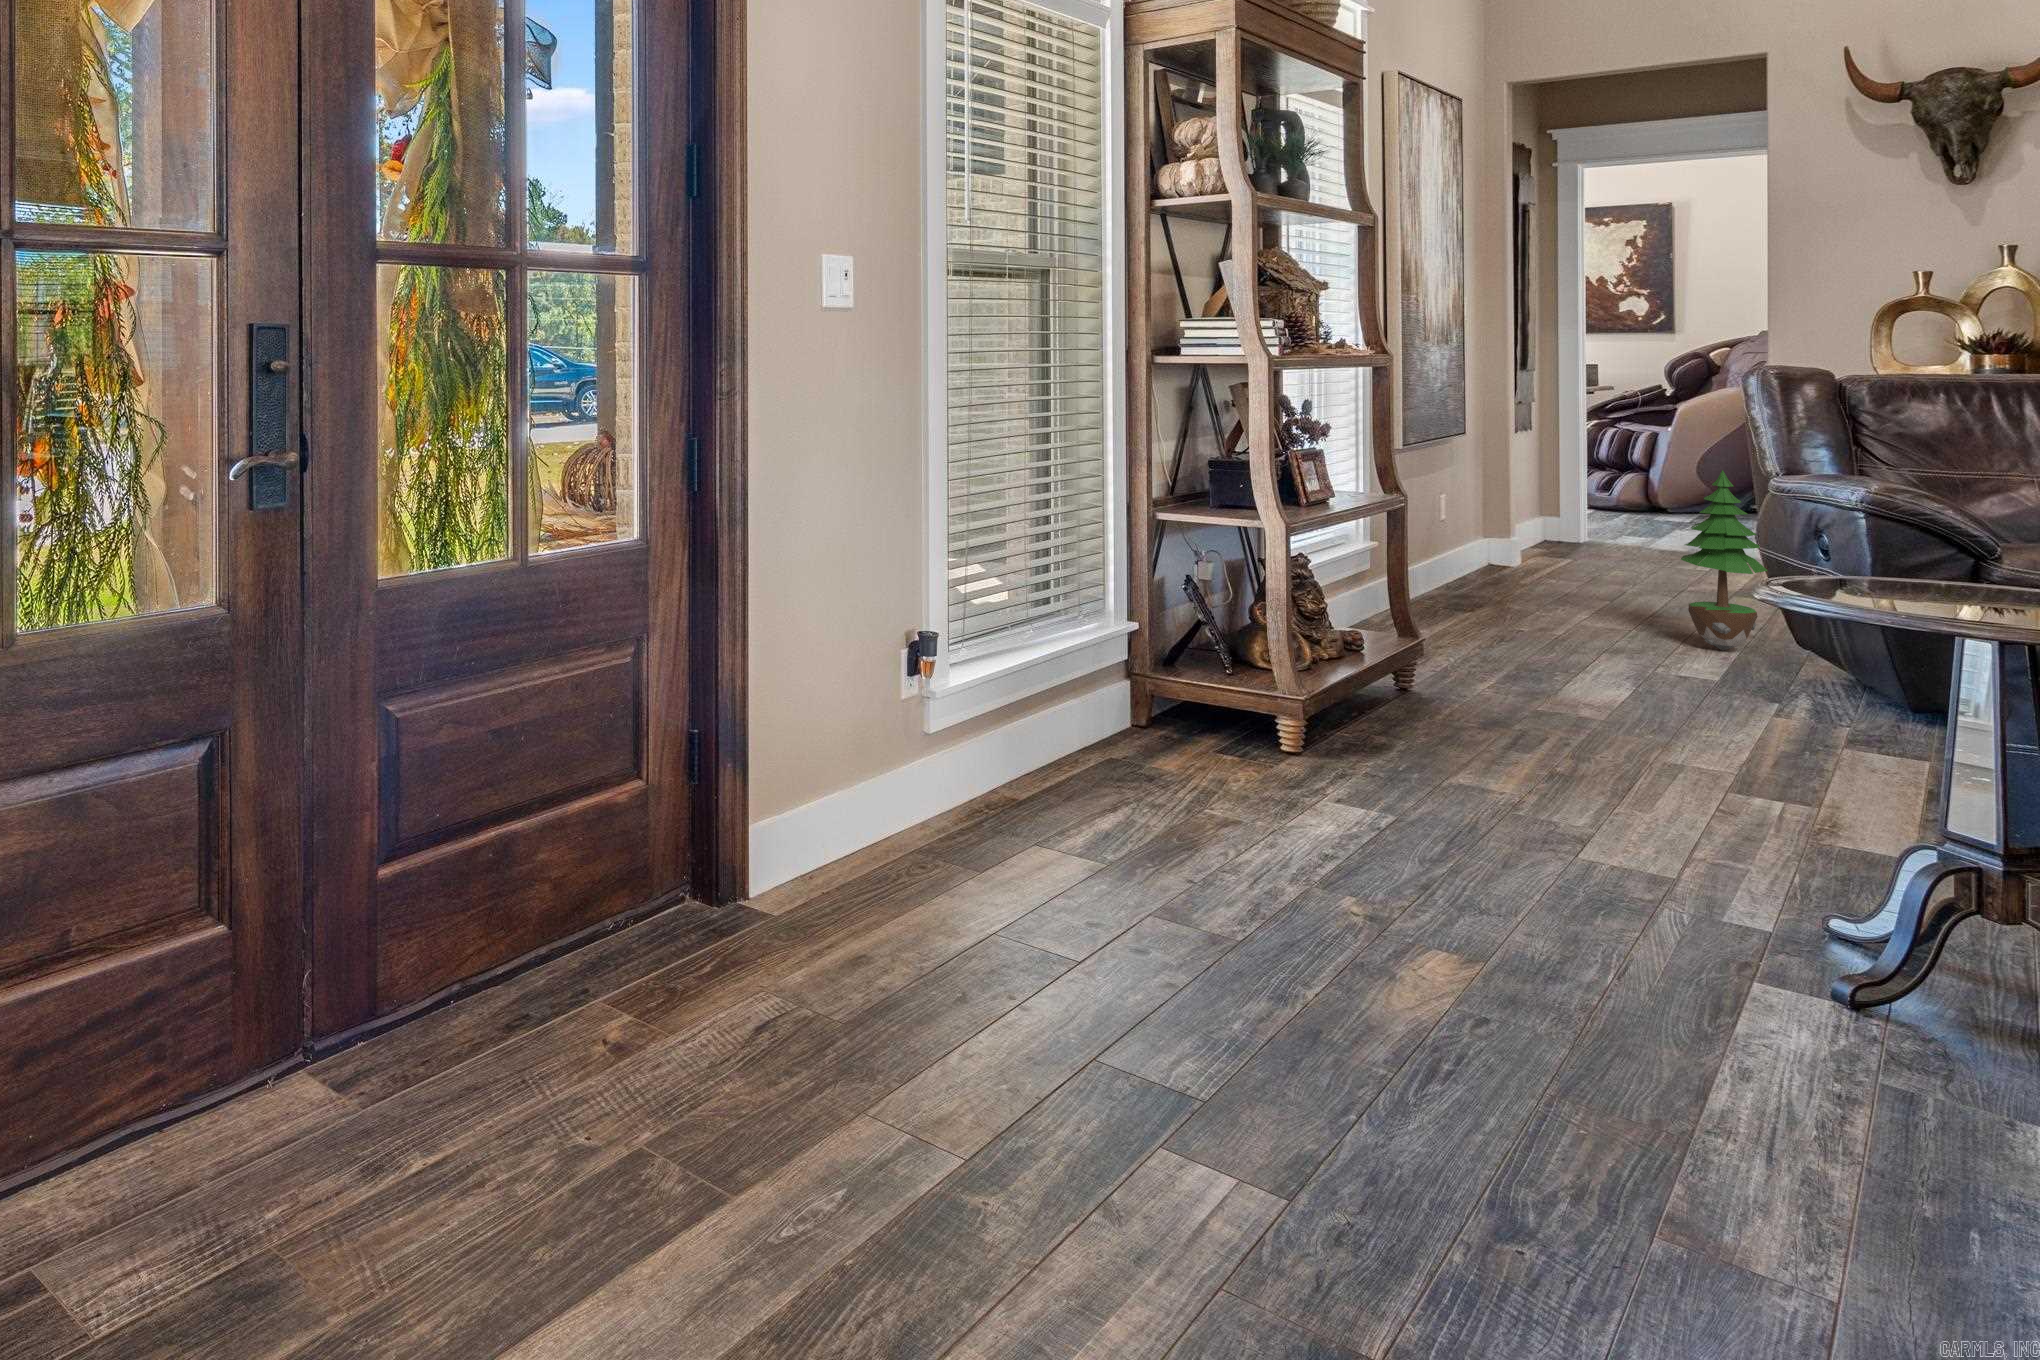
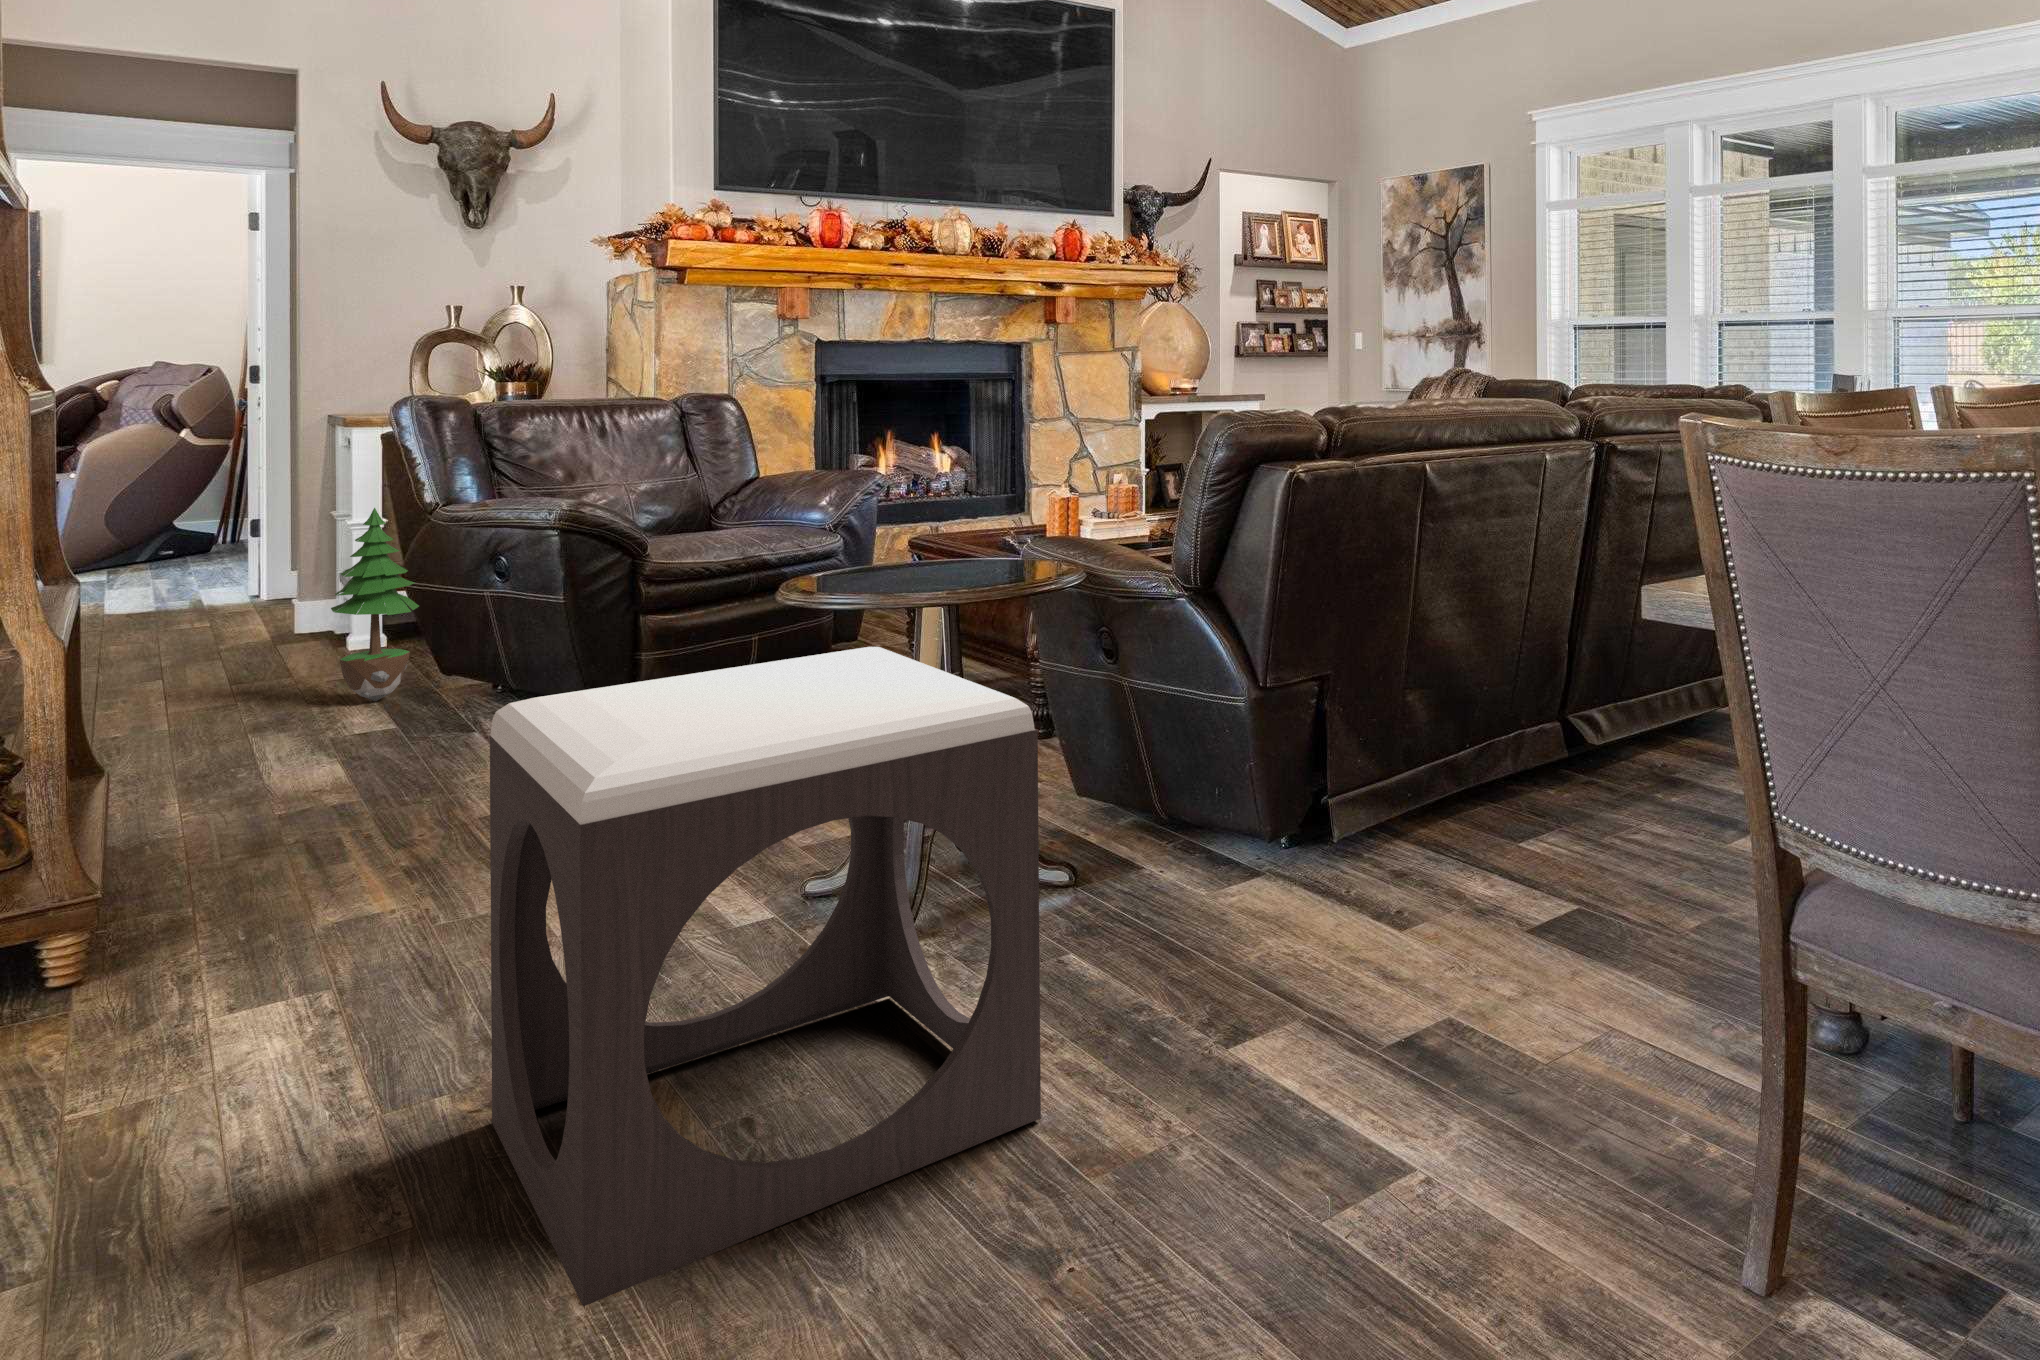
footstool: none [1218,625,1741,1233] -> present [490,647,1041,1306]

